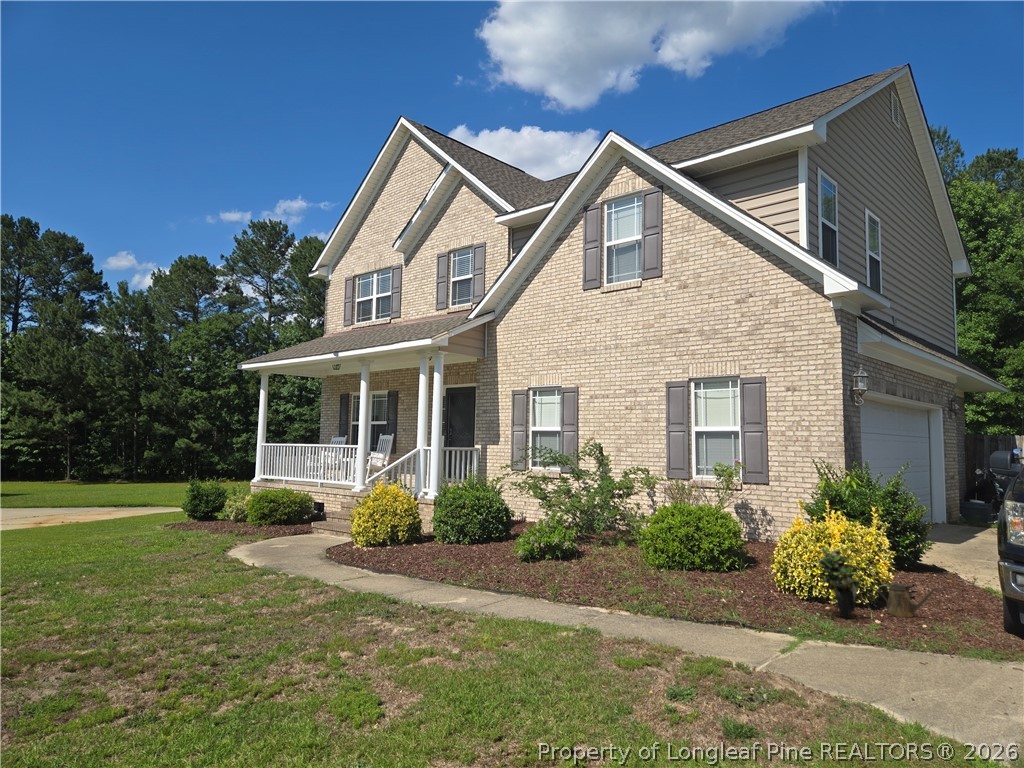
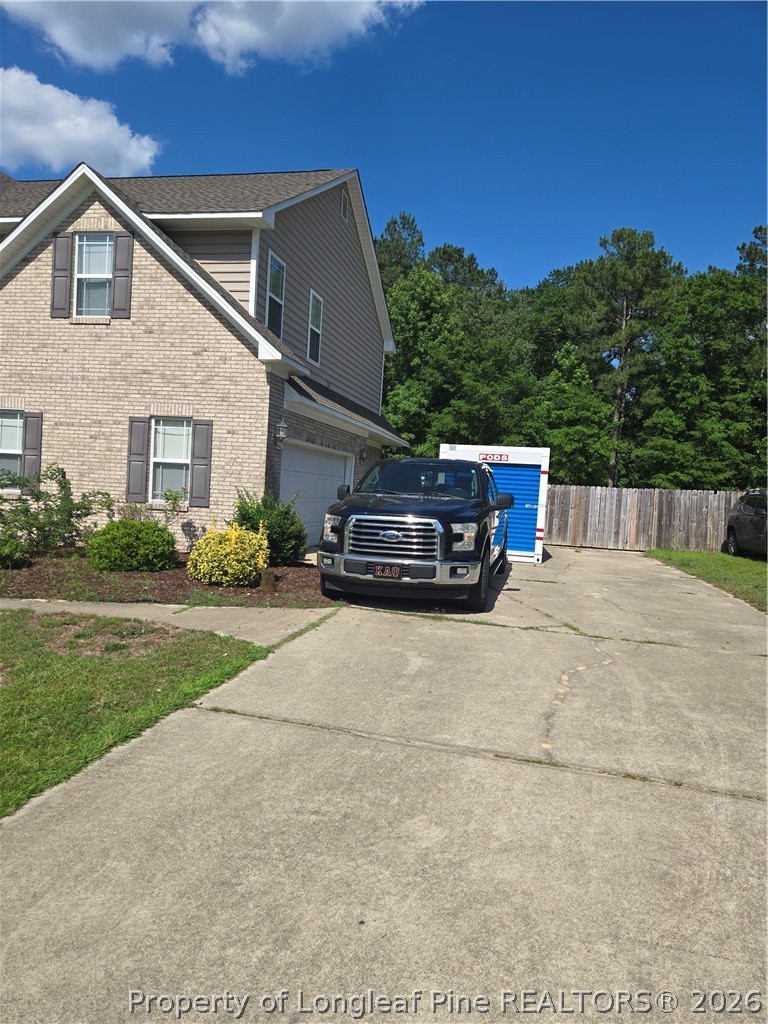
potted plant: present [818,548,860,619] -> none [215,546,243,594]

